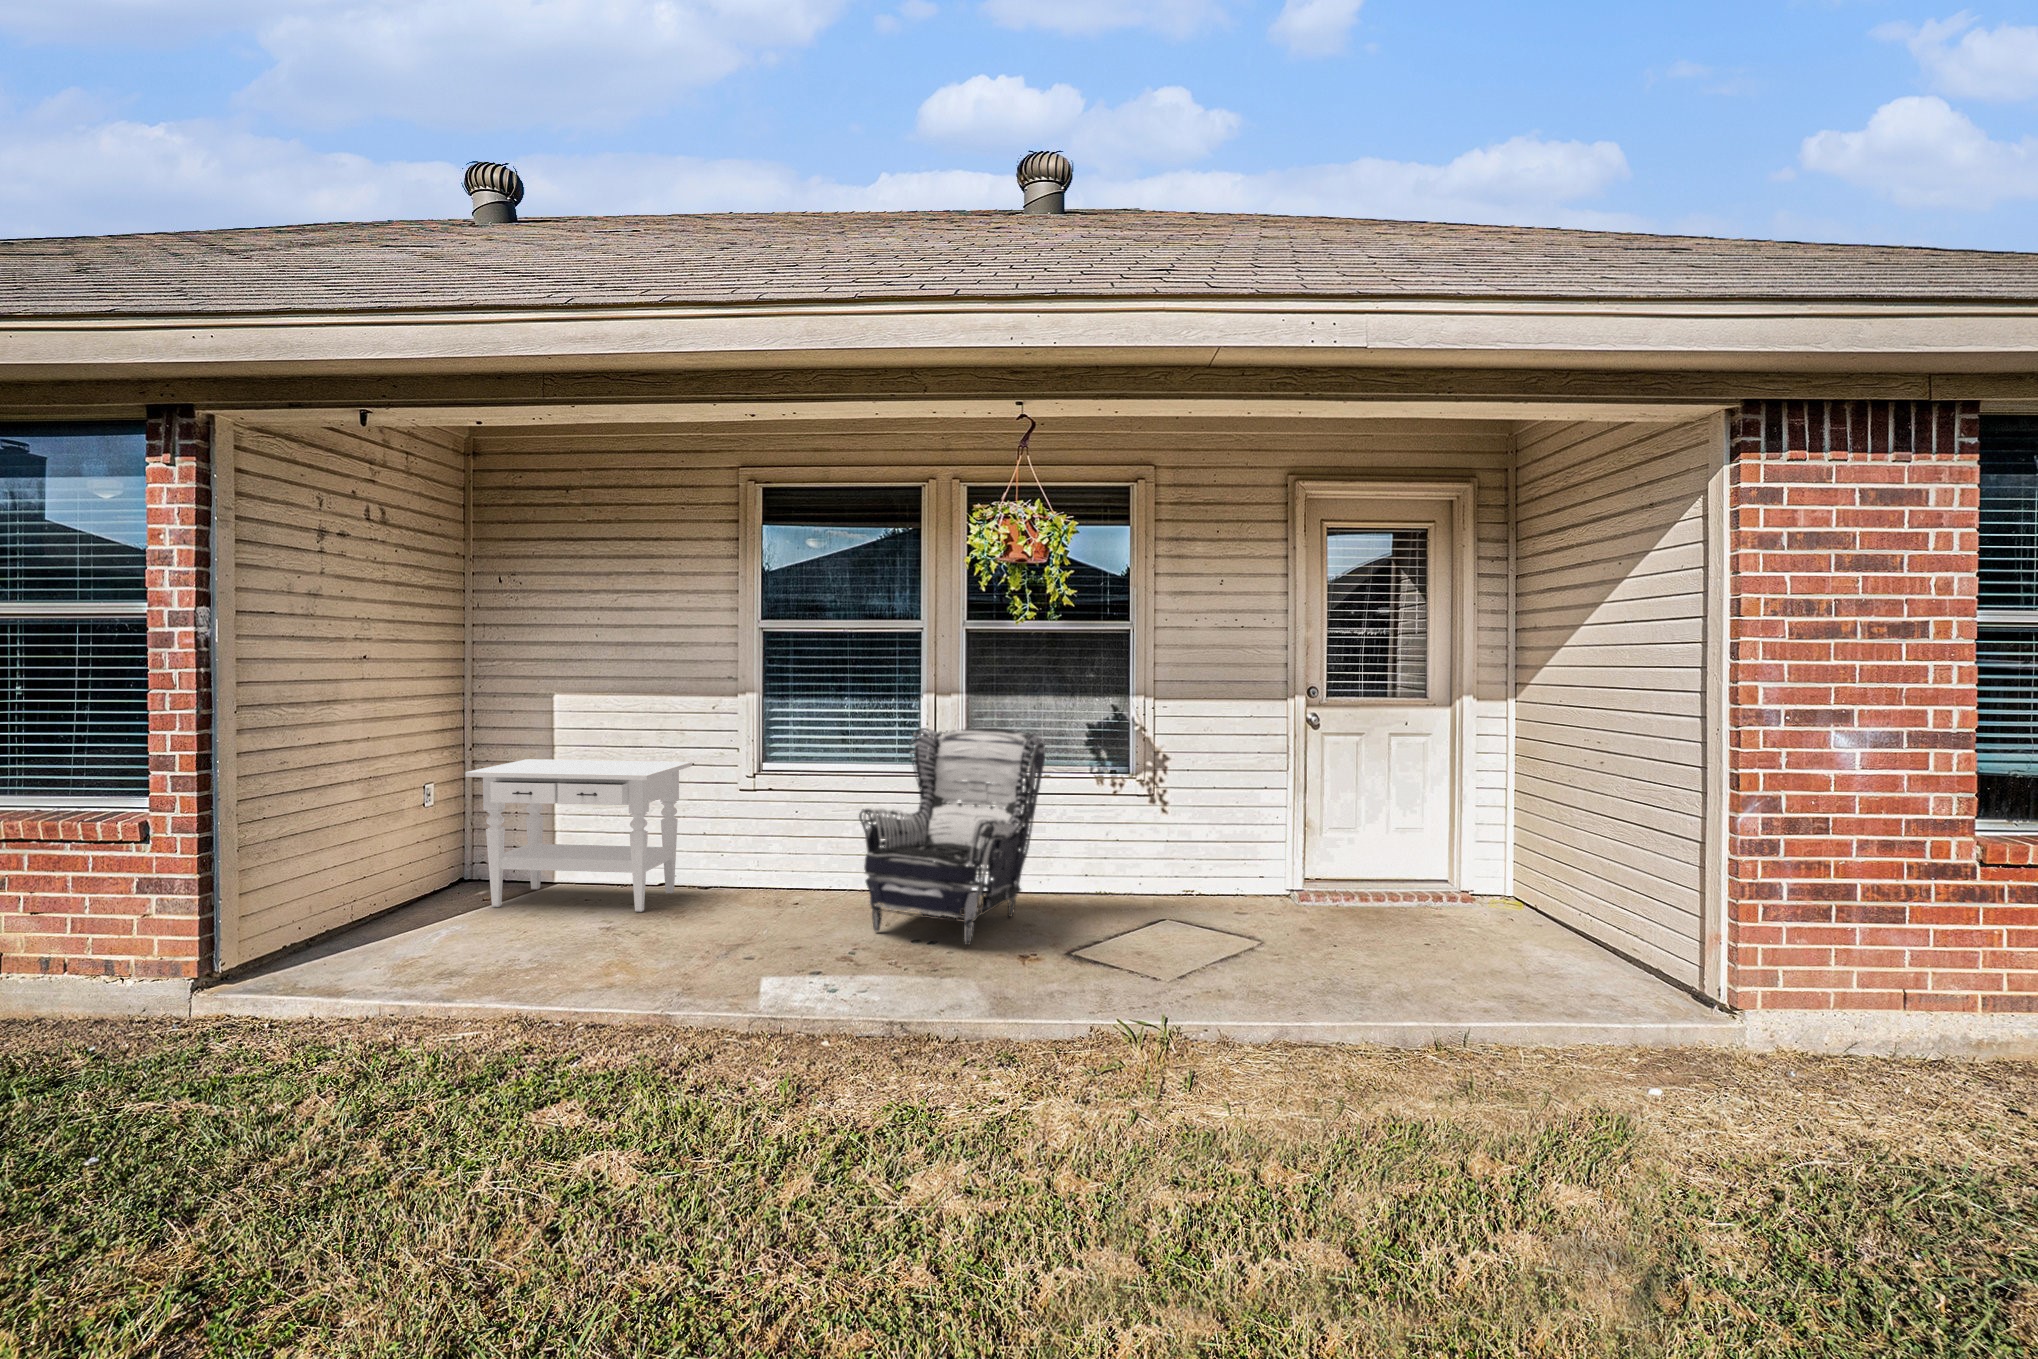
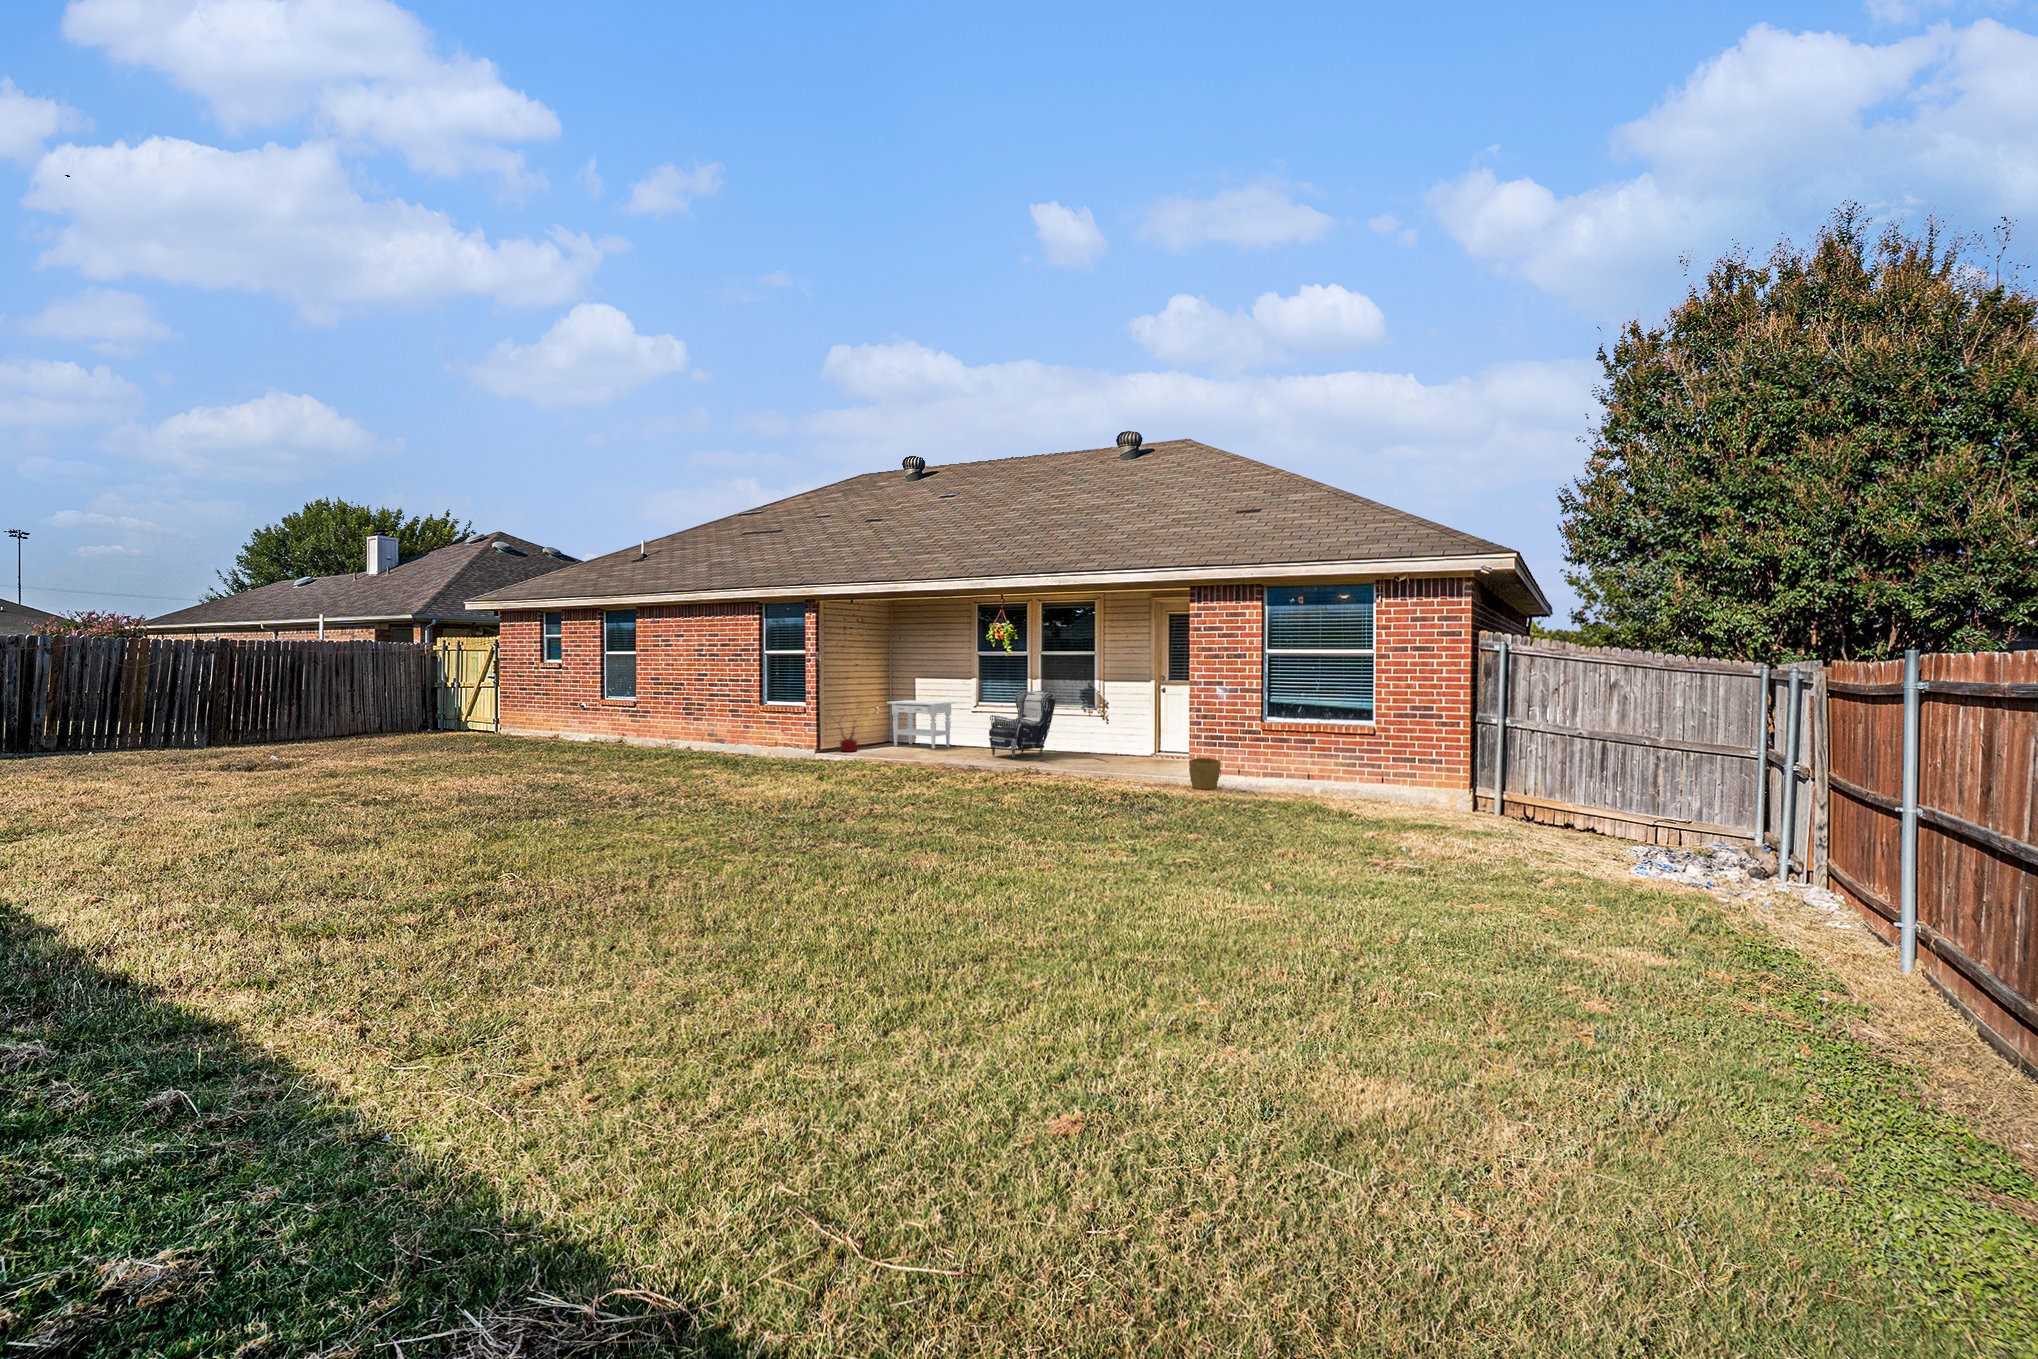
decorative plant: none [227,804,421,968] -> present [839,723,858,752]
bucket: none [1803,958,1945,1084] -> present [1189,758,1221,789]

